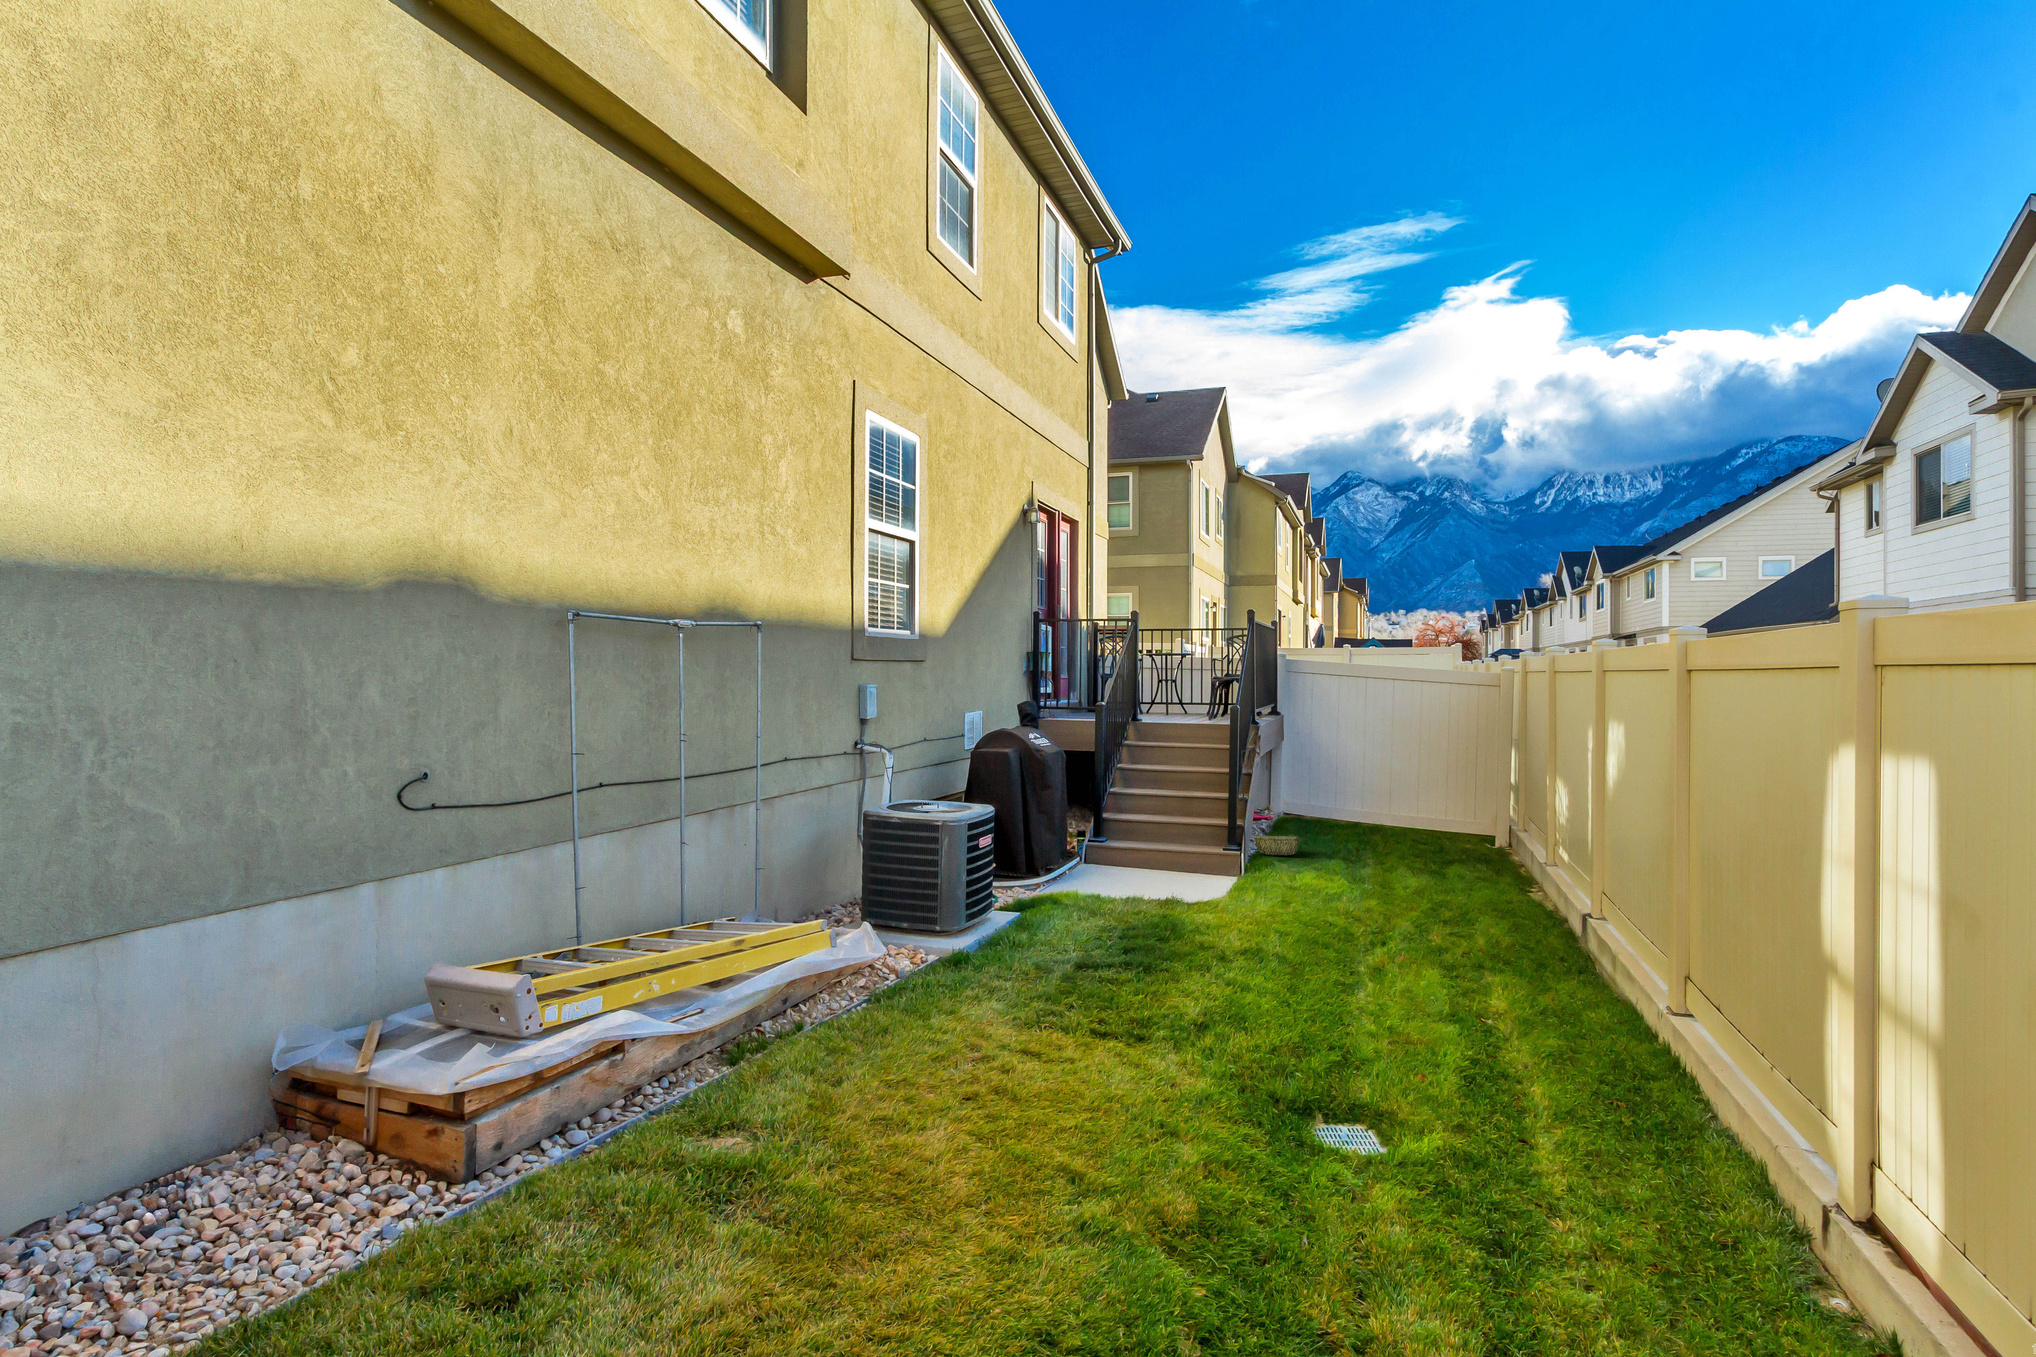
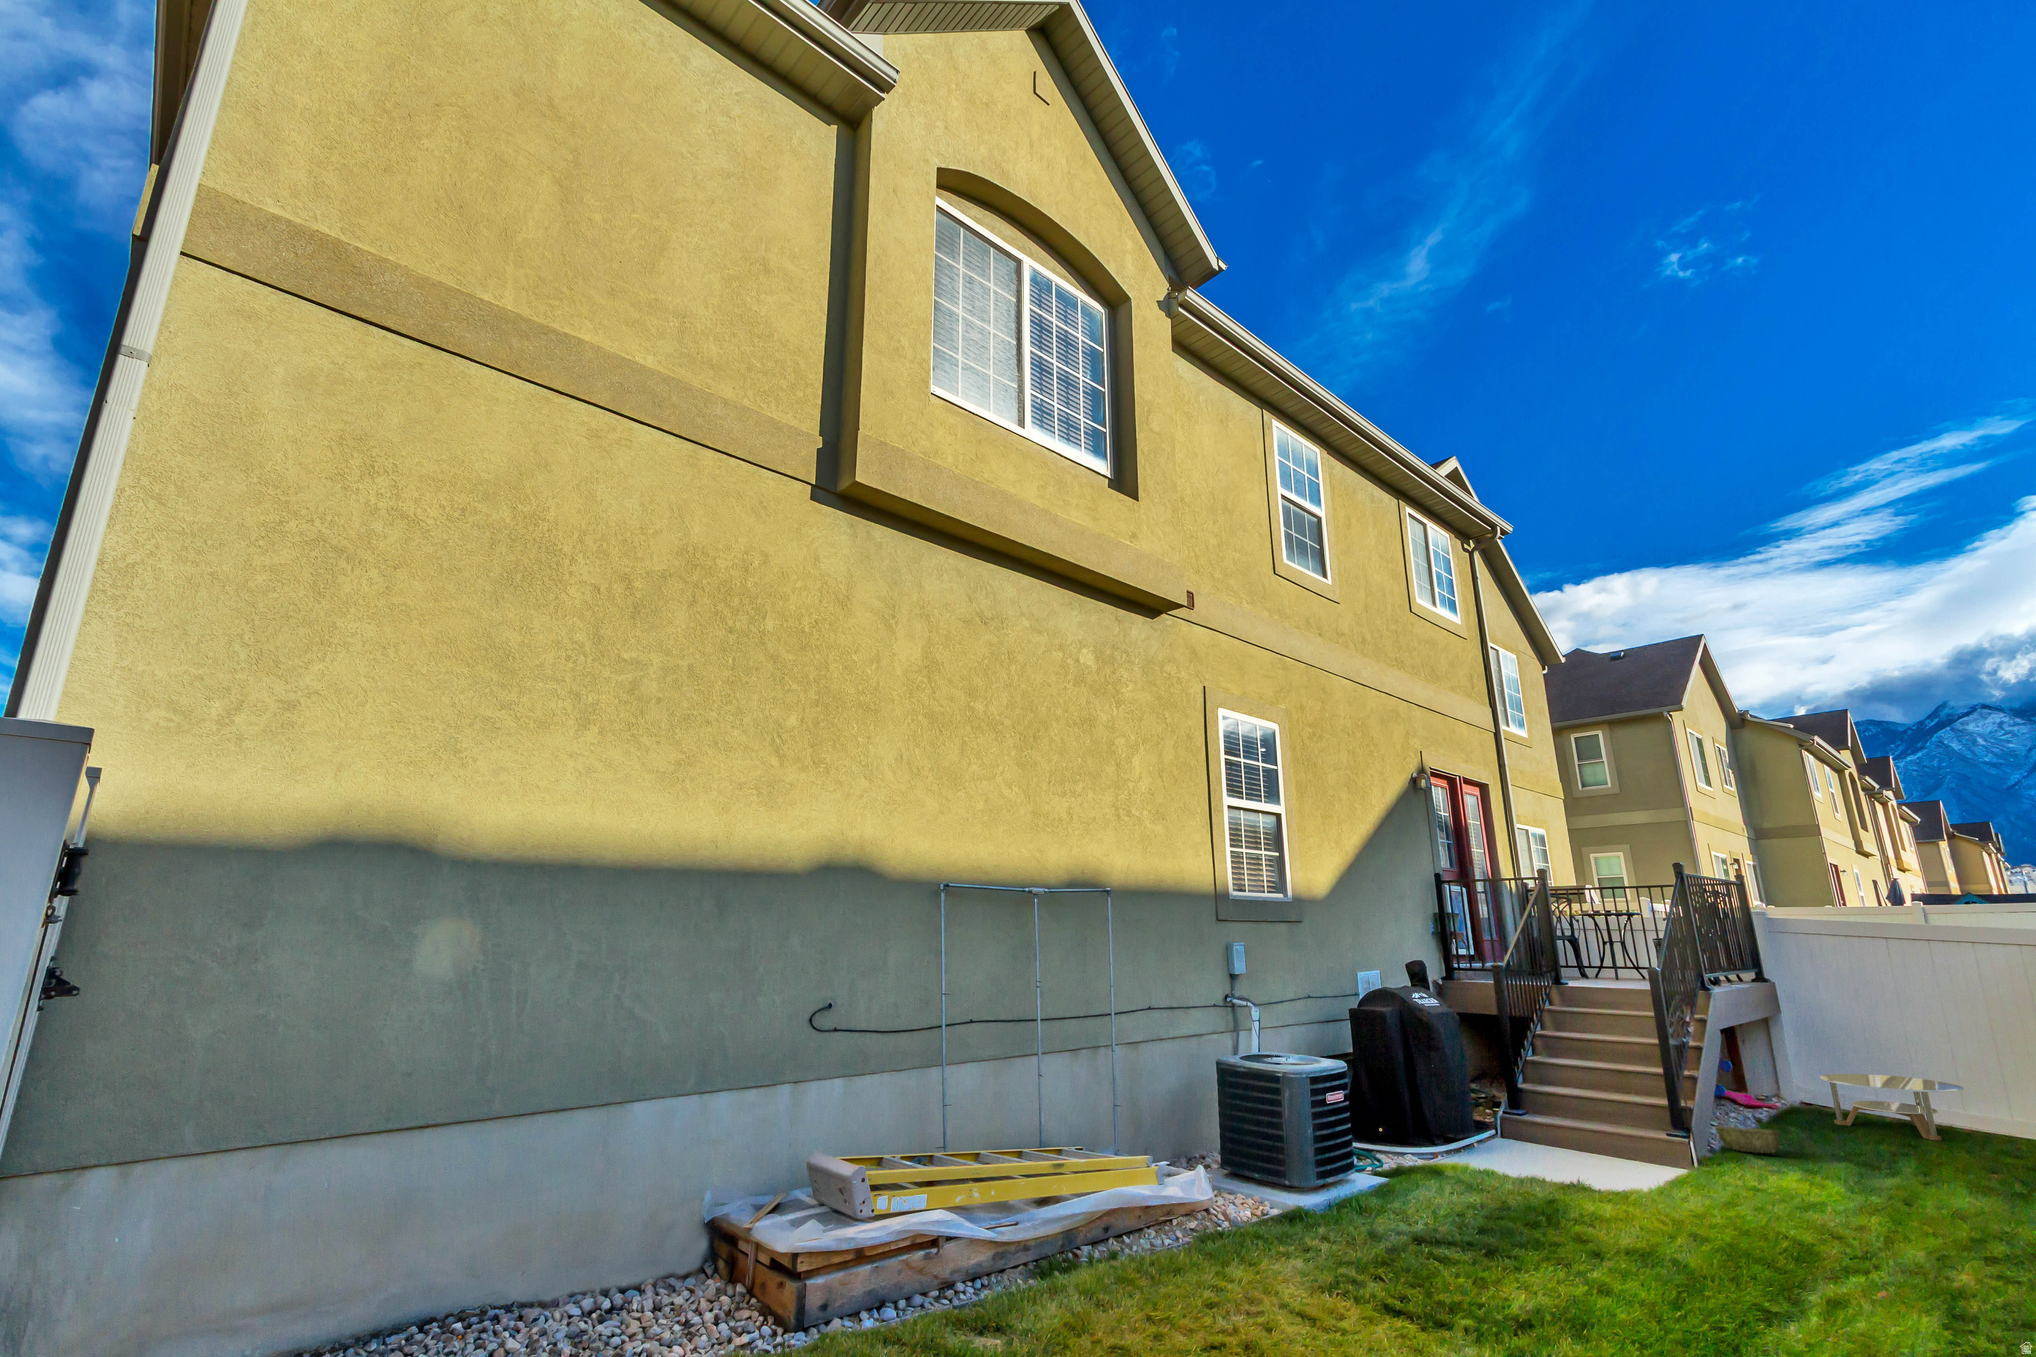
round table: none [1313,786,1405,835] -> present [1820,1074,1964,1141]

